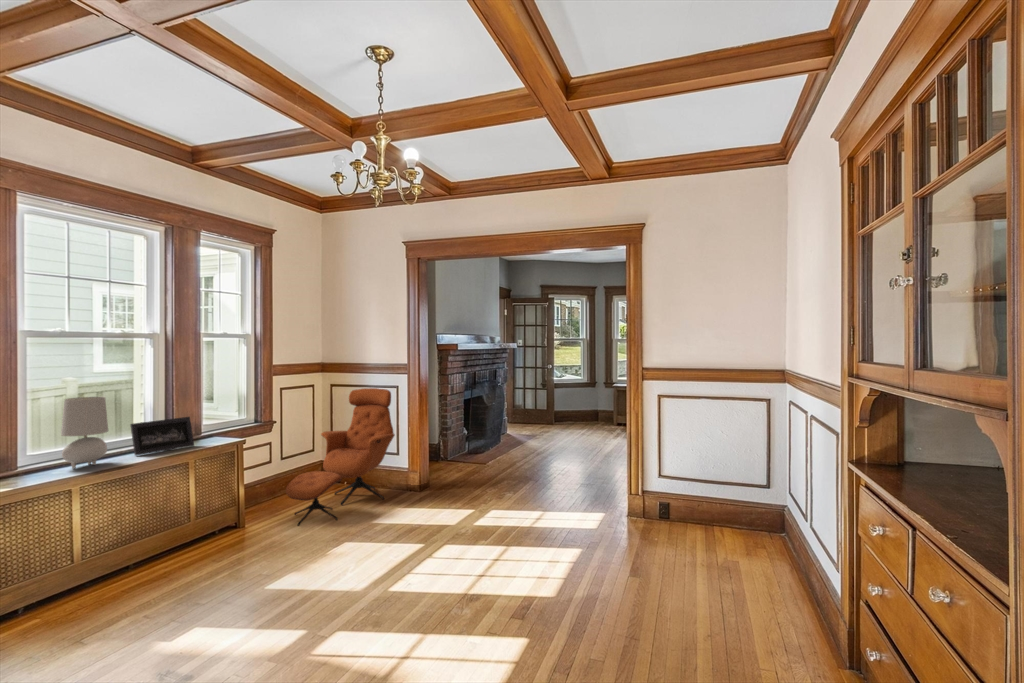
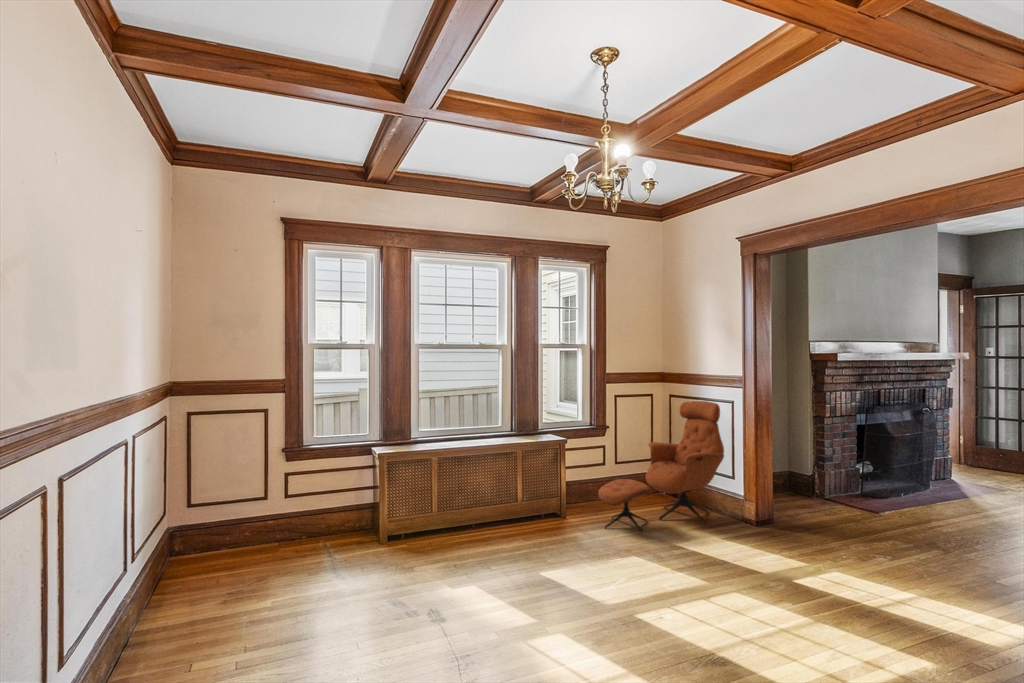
table lamp: present [61,397,108,468] -> none [431,392,459,443]
picture frame: present [131,417,194,455] -> none [478,414,524,440]

